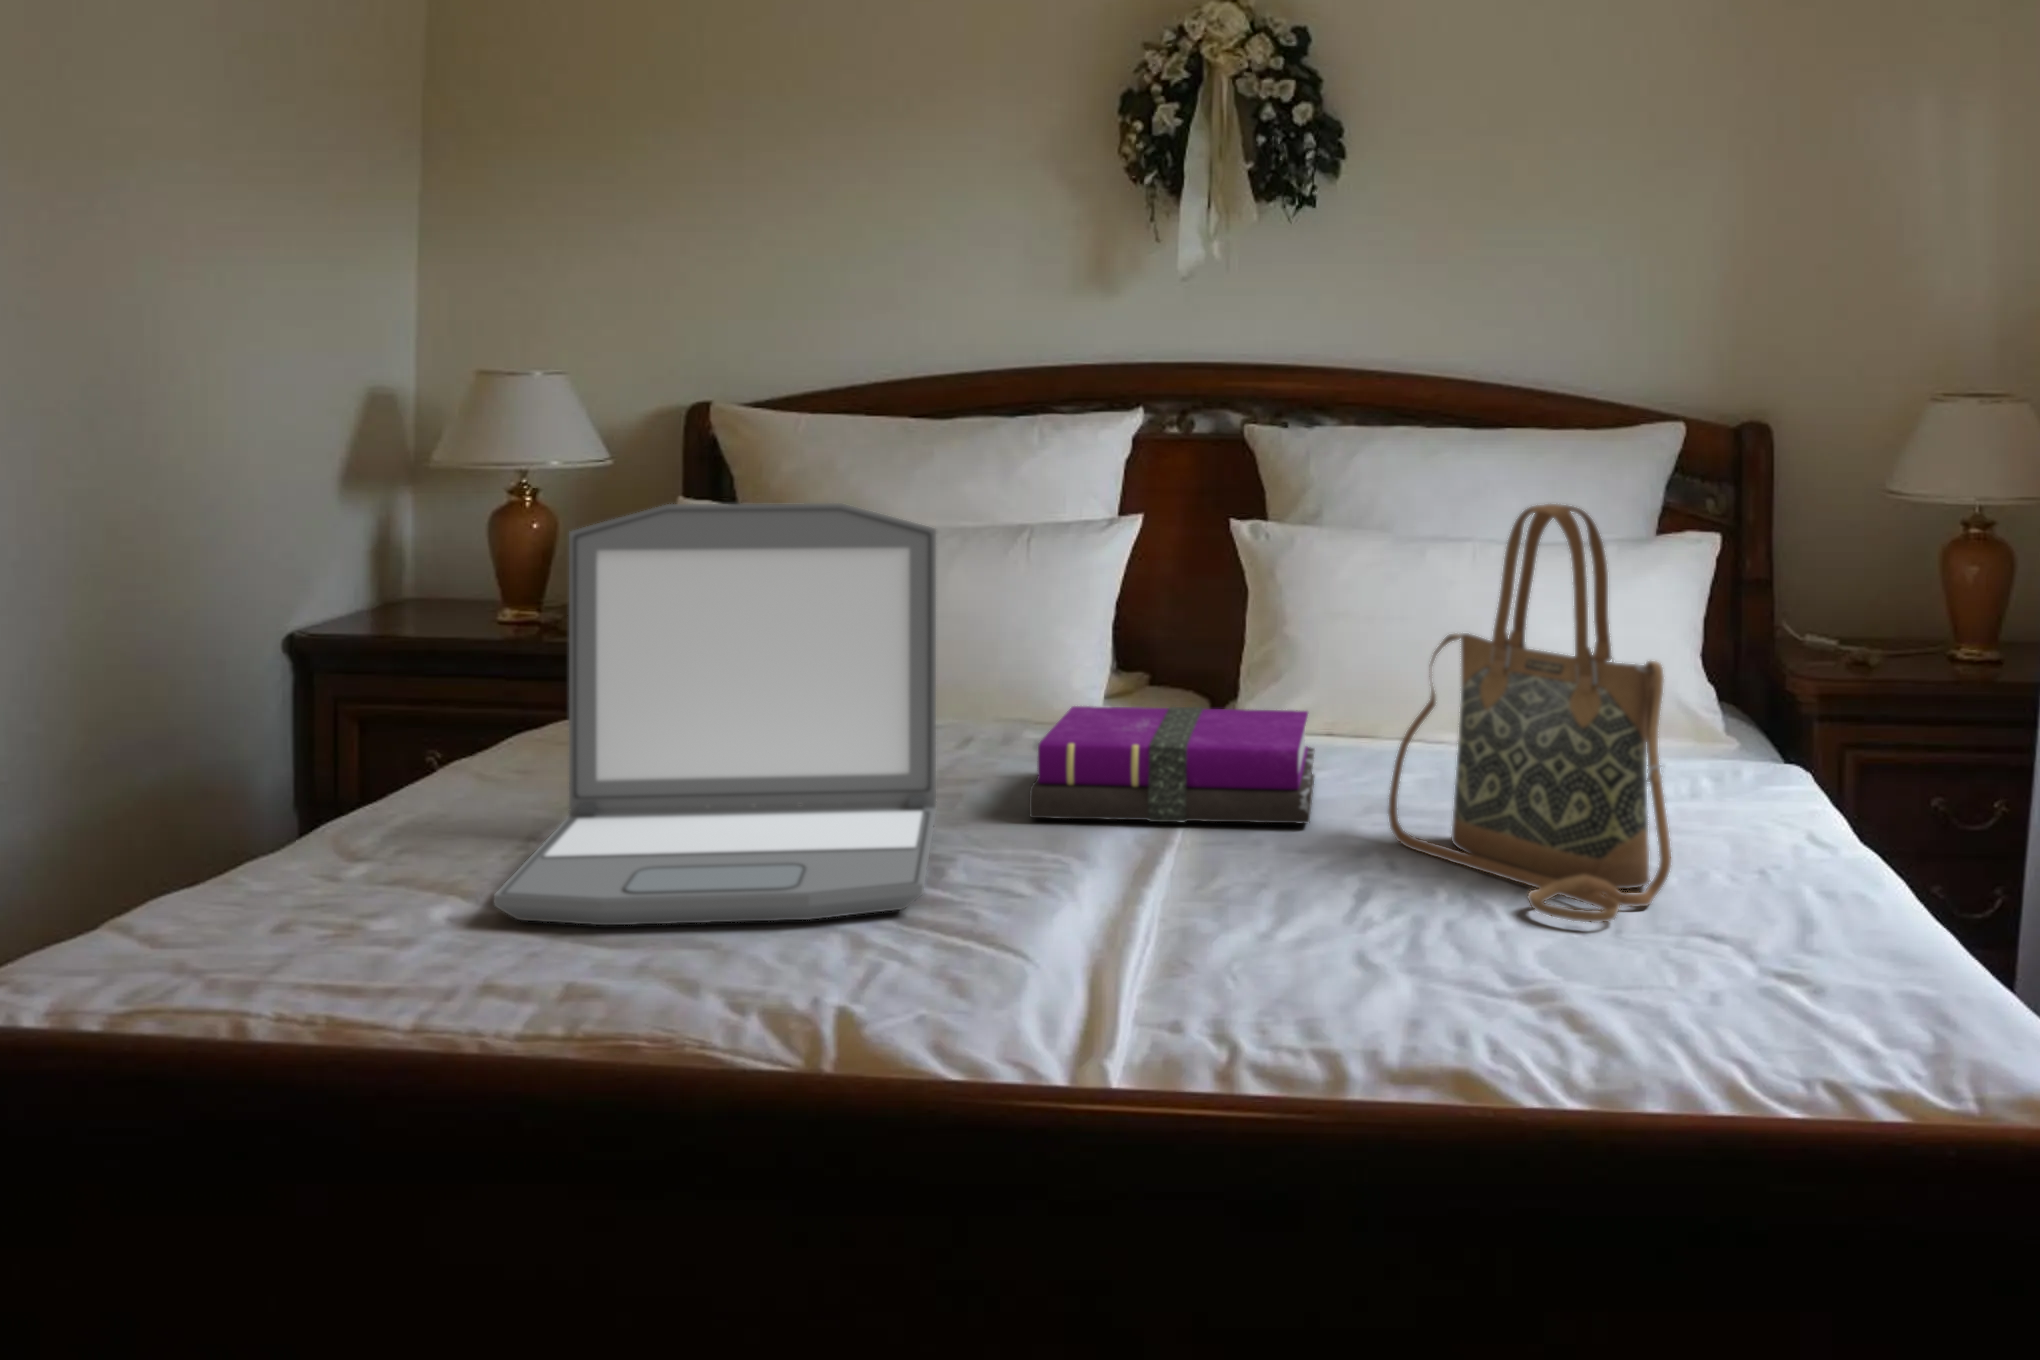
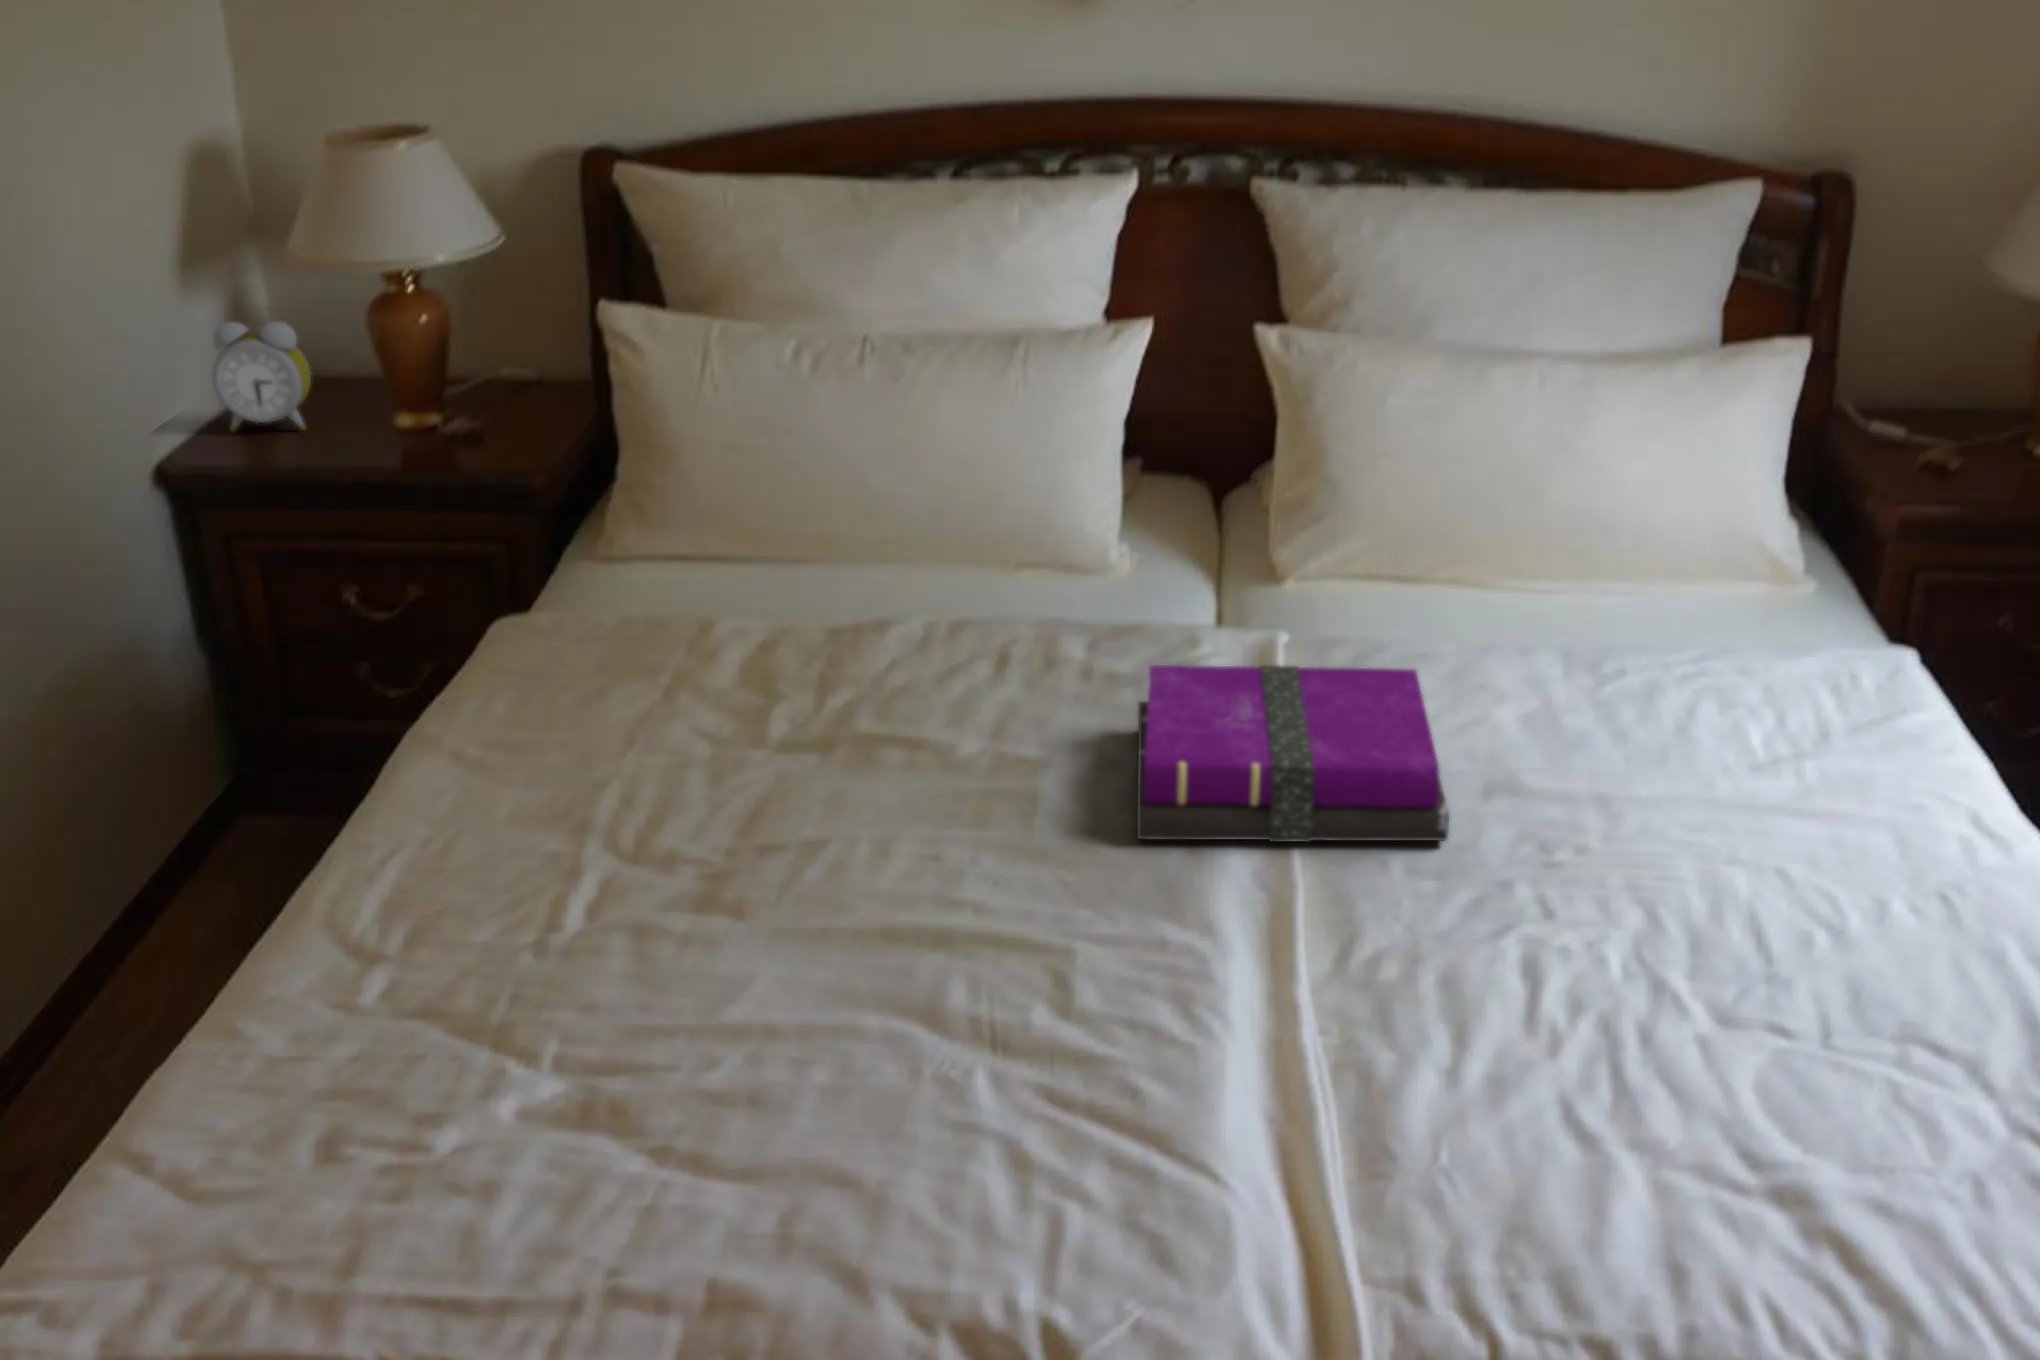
laptop: present [494,503,936,925] -> none [598,537,1087,1105]
handbag: present [1388,504,1671,923] -> none [1539,542,1907,1051]
alarm clock: none [350,530,434,626] -> present [212,321,311,431]

